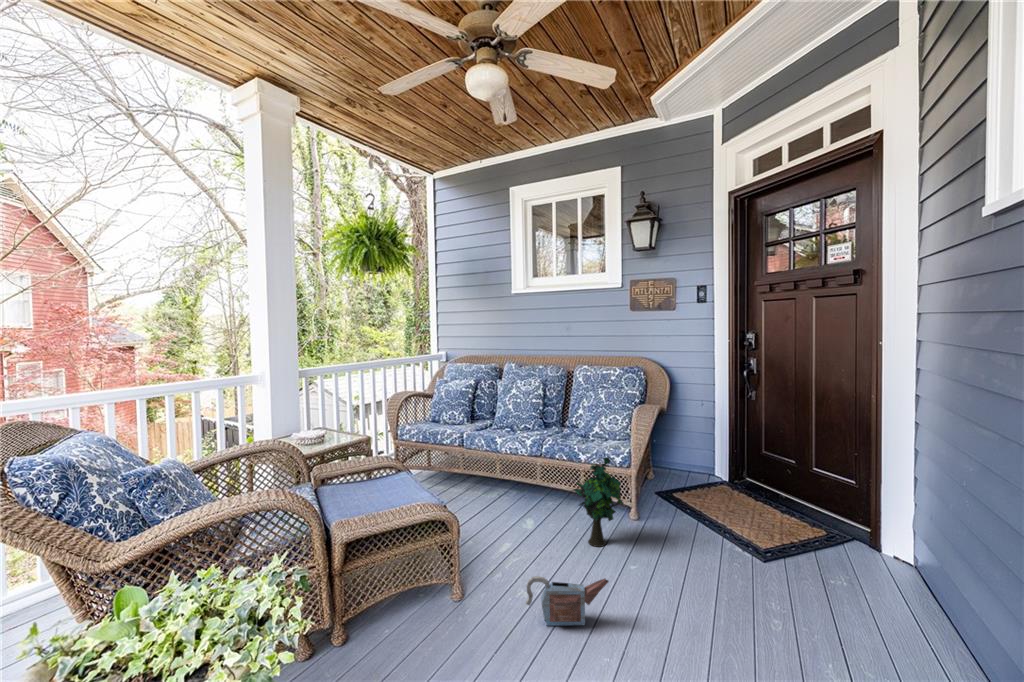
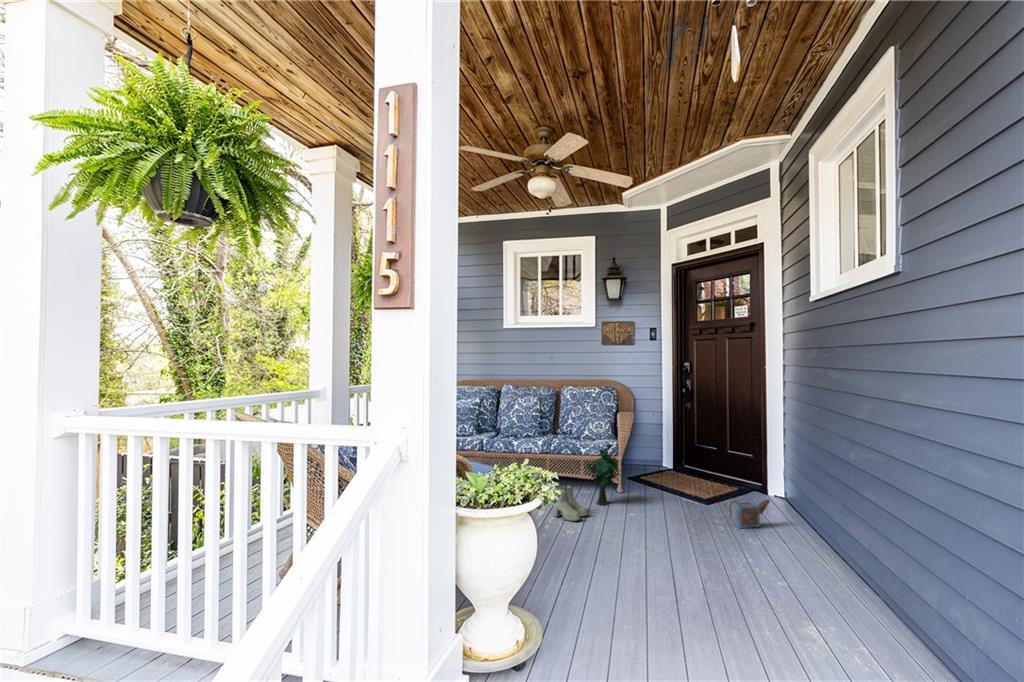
boots: none [510,518,560,581] -> present [553,485,587,521]
watering can: present [526,576,609,626] -> present [728,499,770,528]

